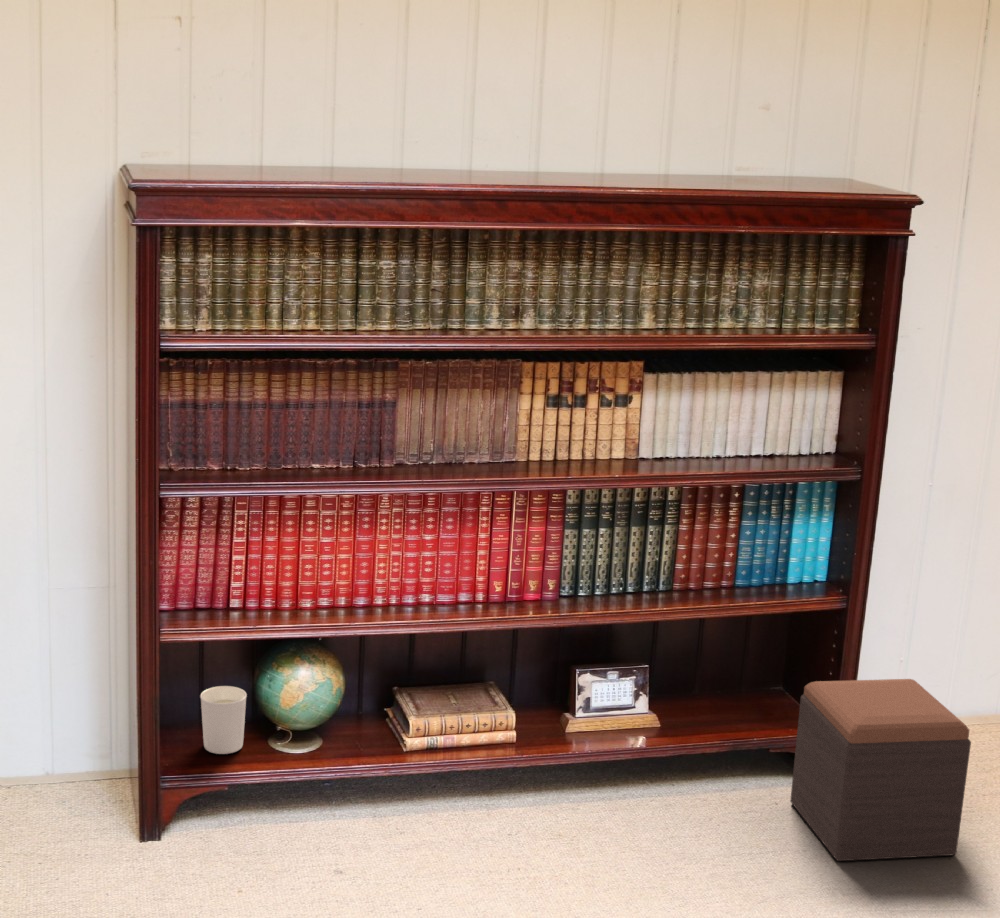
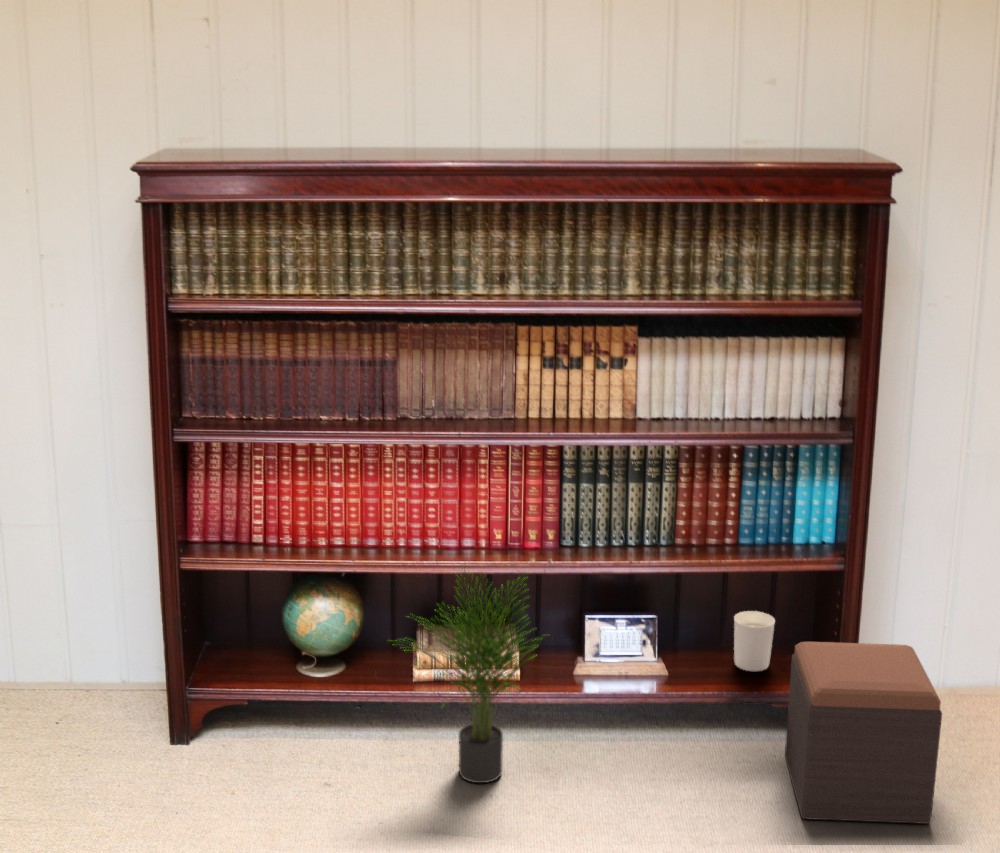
potted plant: none [403,615,579,854] -> present [409,566,536,783]
candle holder: present [200,686,247,754] -> present [734,611,775,671]

